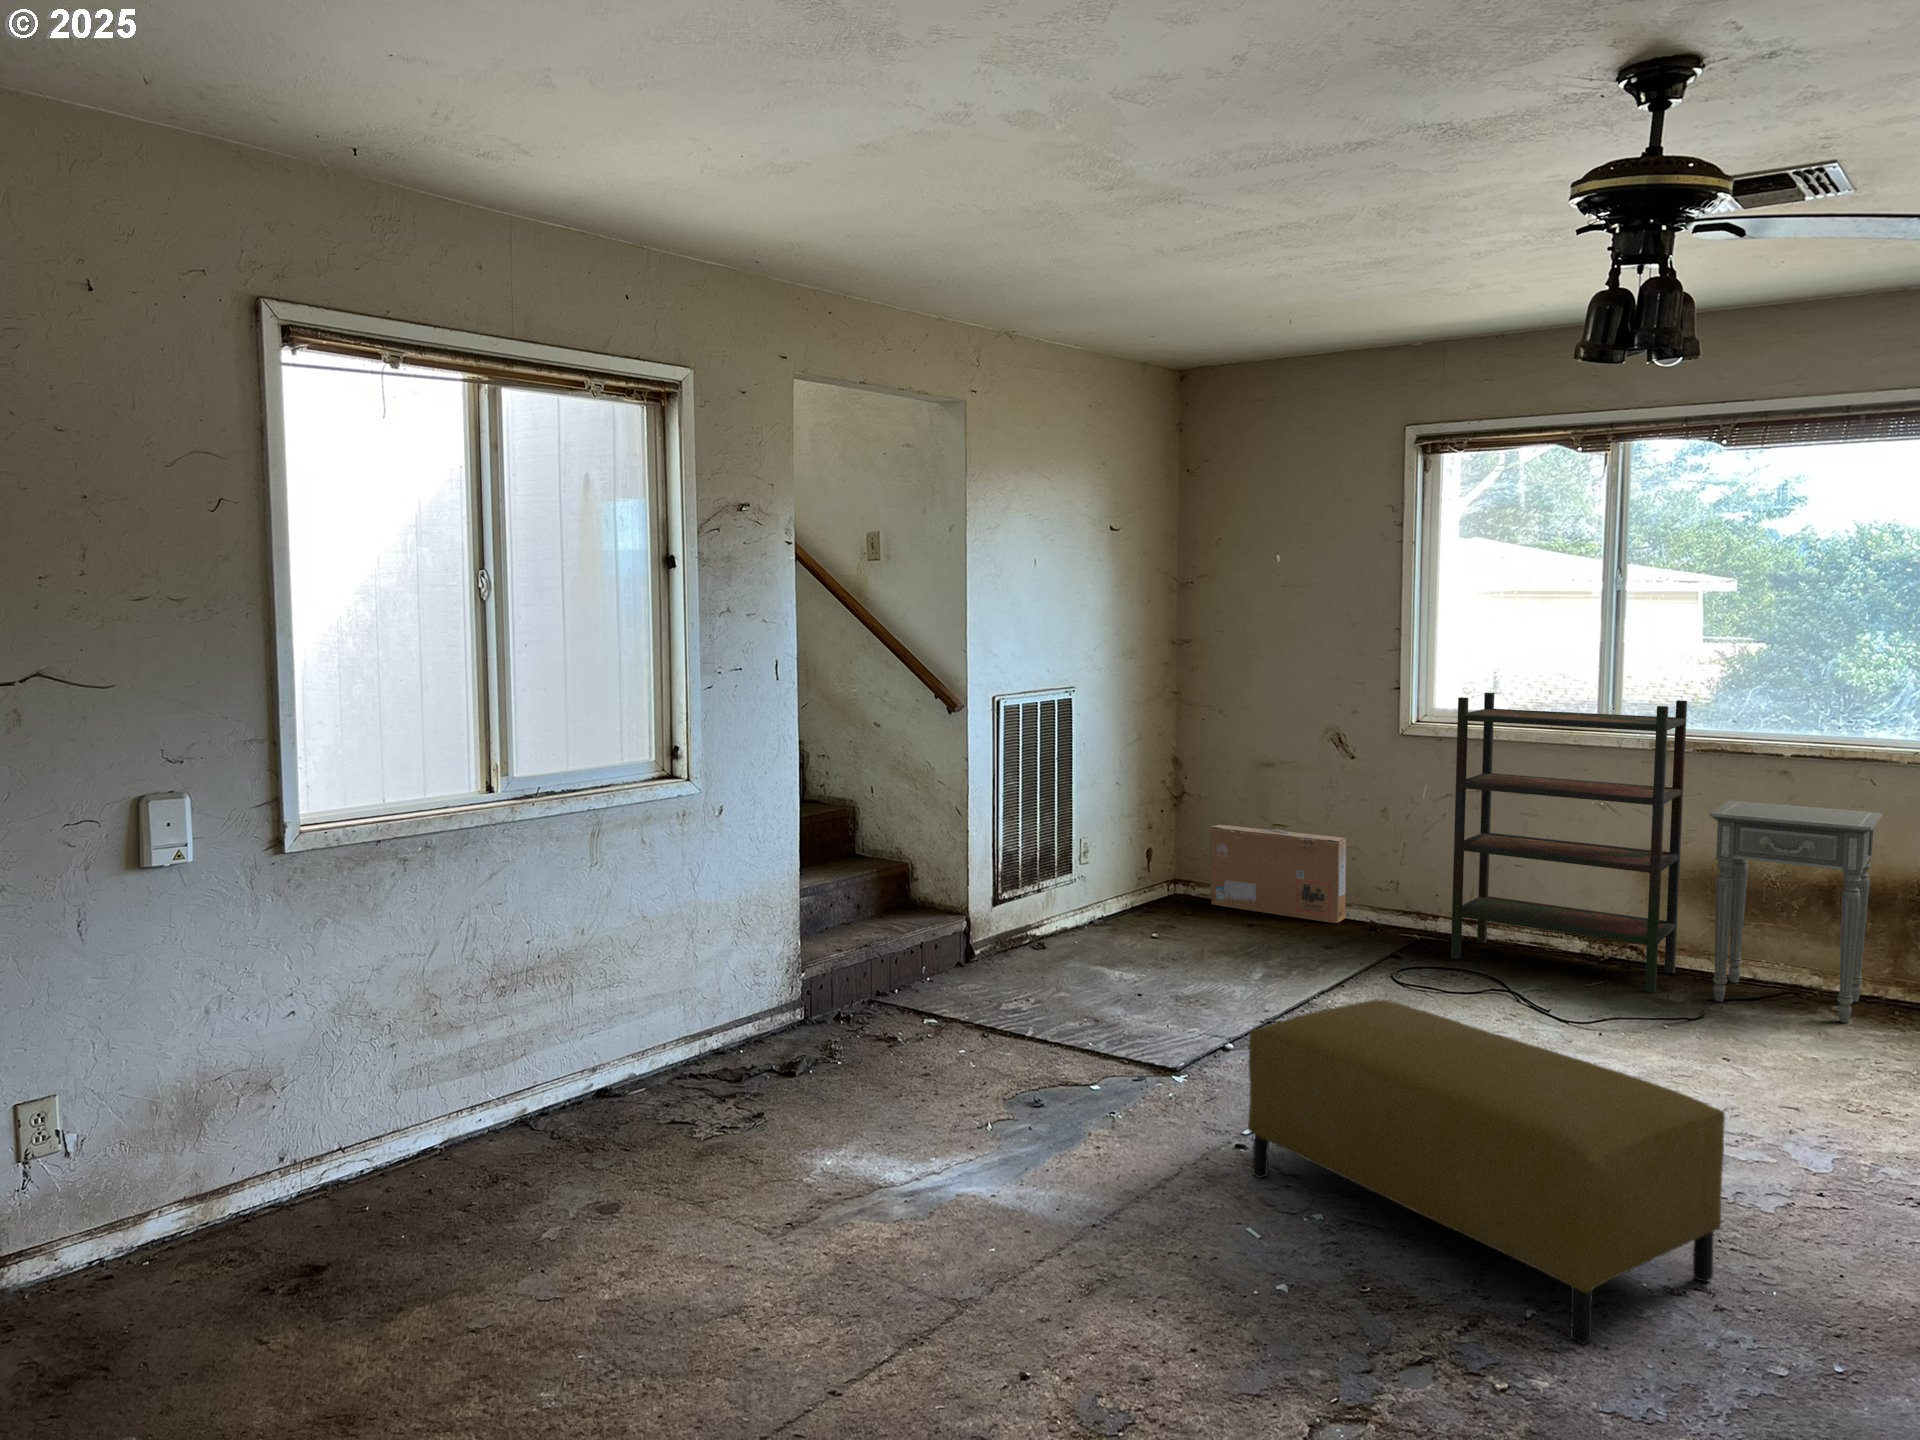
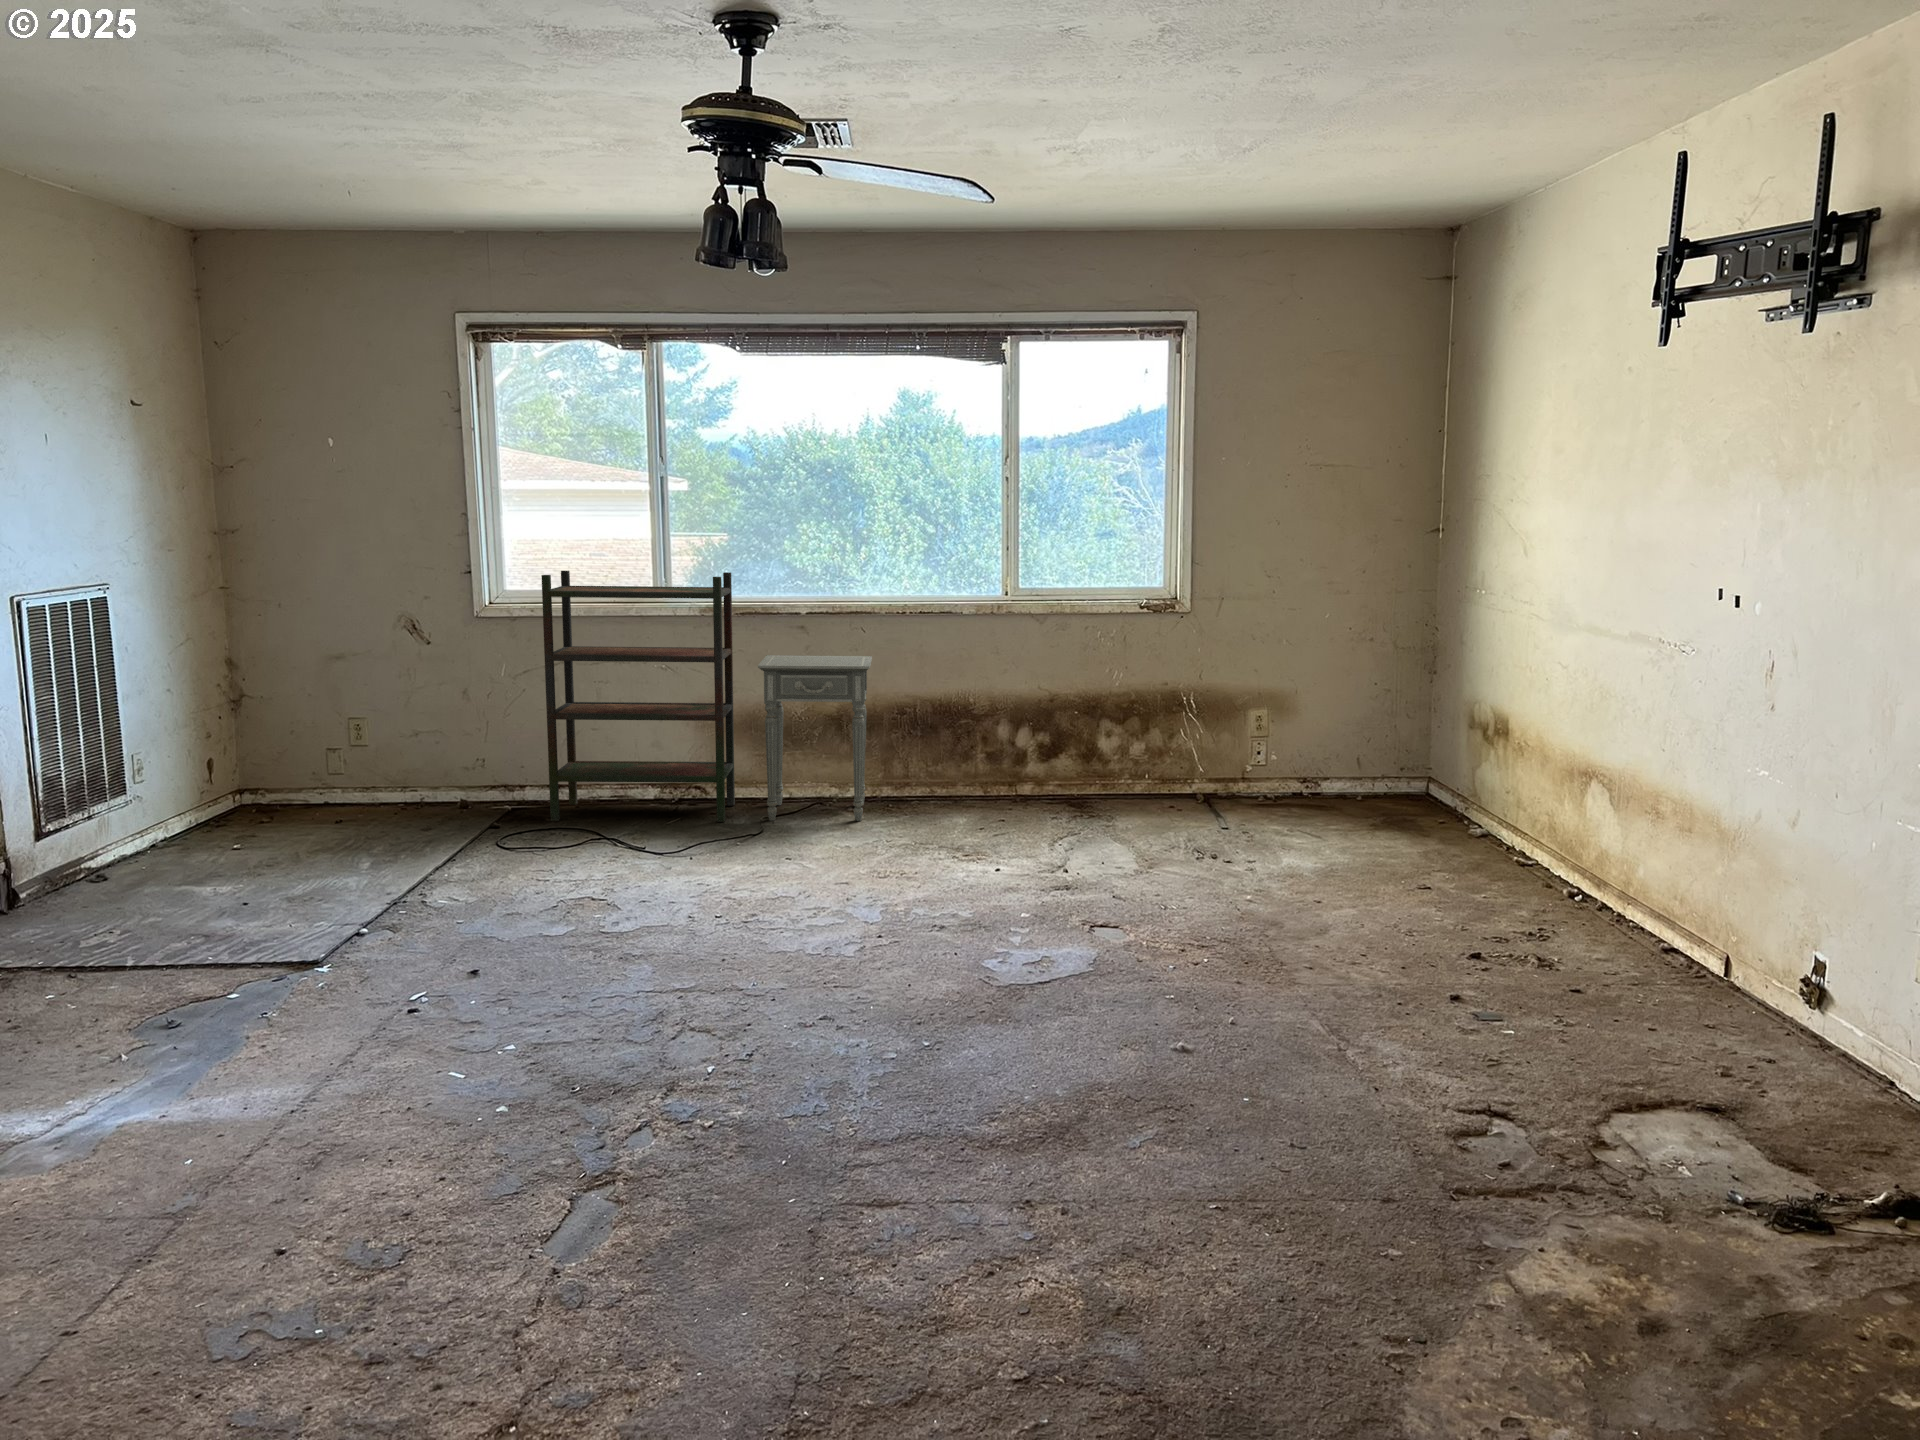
cardboard box: present [1210,825,1346,923] -> none [281,721,439,807]
ottoman: present [1248,1000,1725,1344] -> none [427,847,828,1076]

